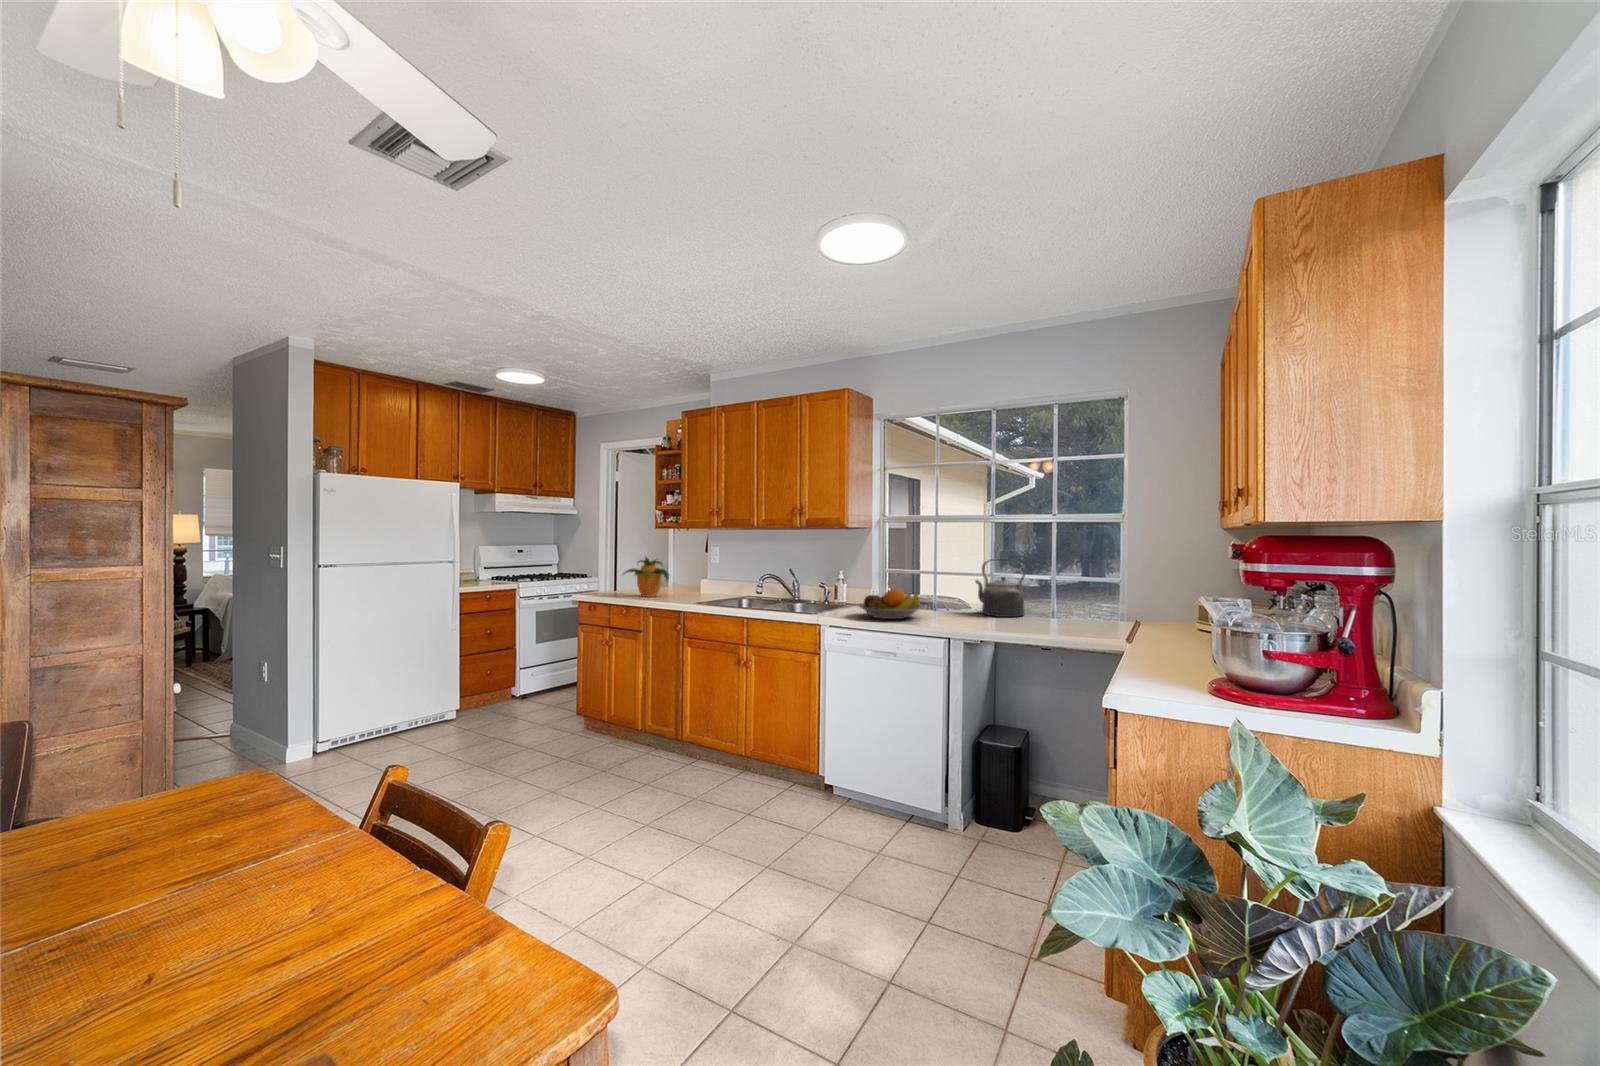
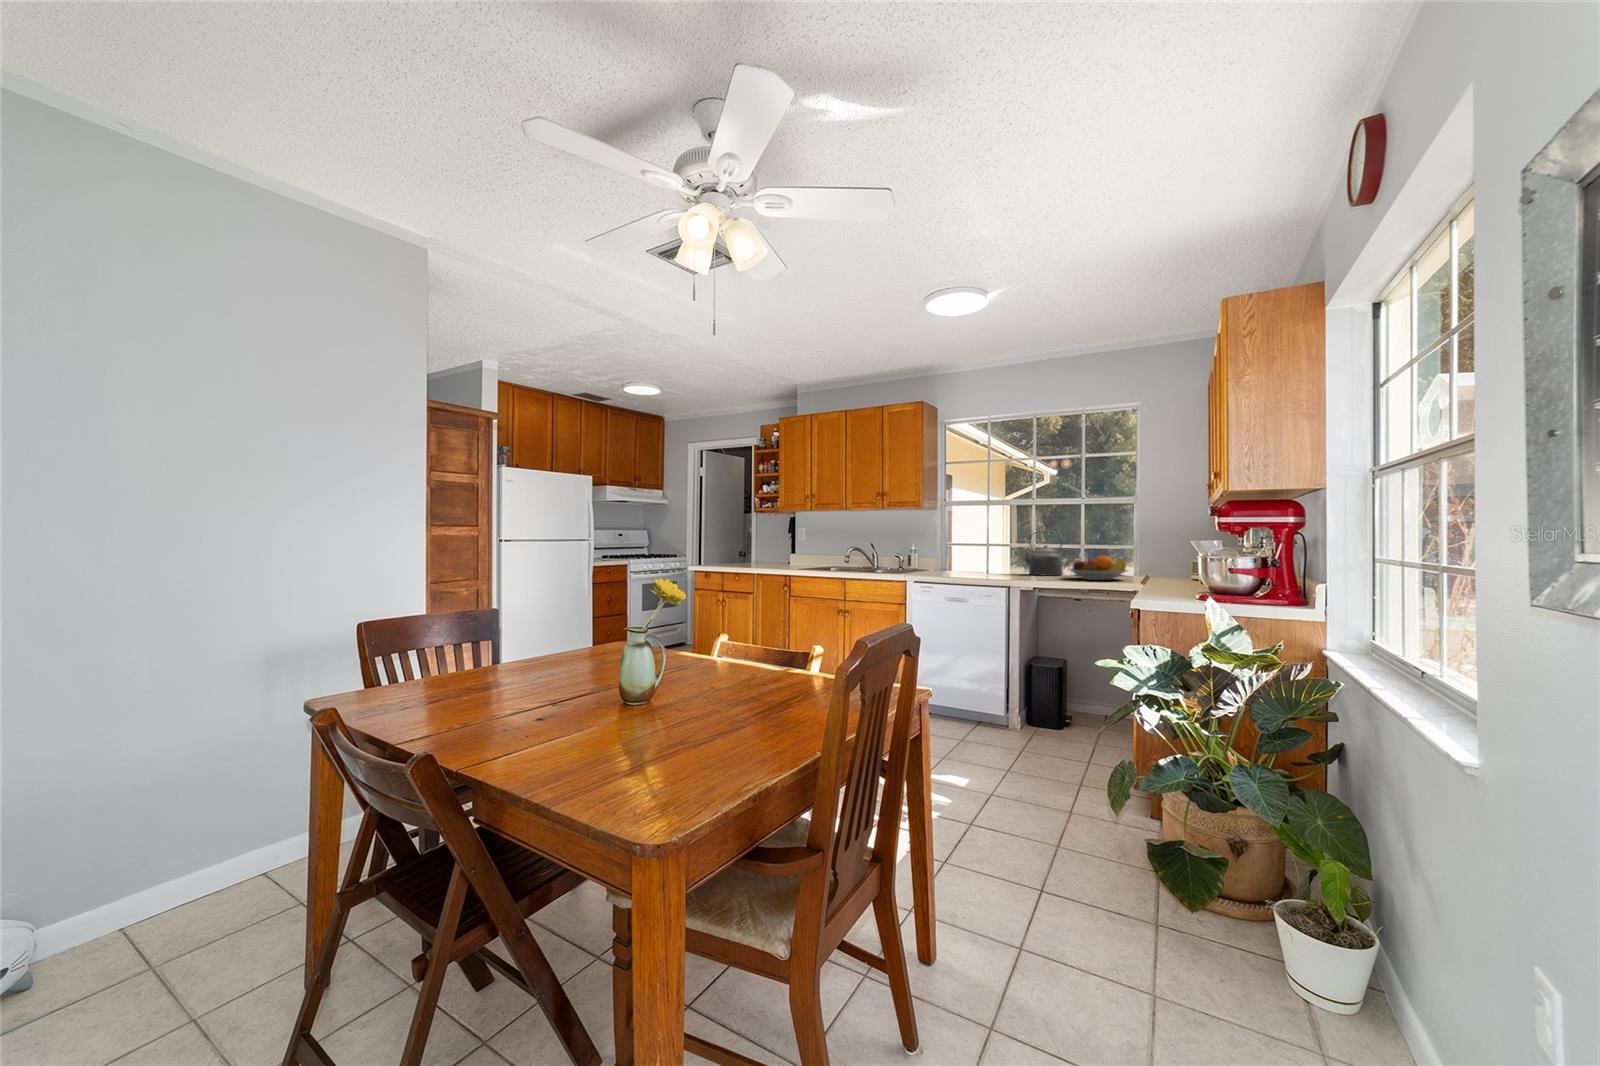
potted plant: present [624,557,669,597] -> none [728,535,766,568]
fruit bowl: present [857,589,923,619] -> present [1068,556,1127,580]

